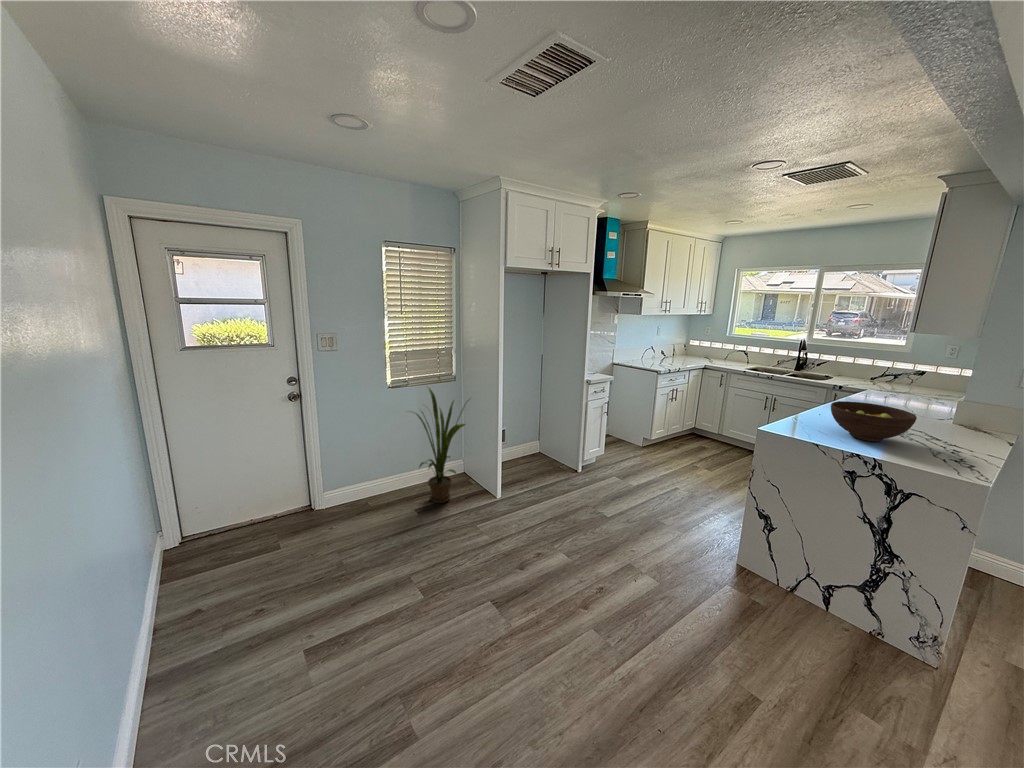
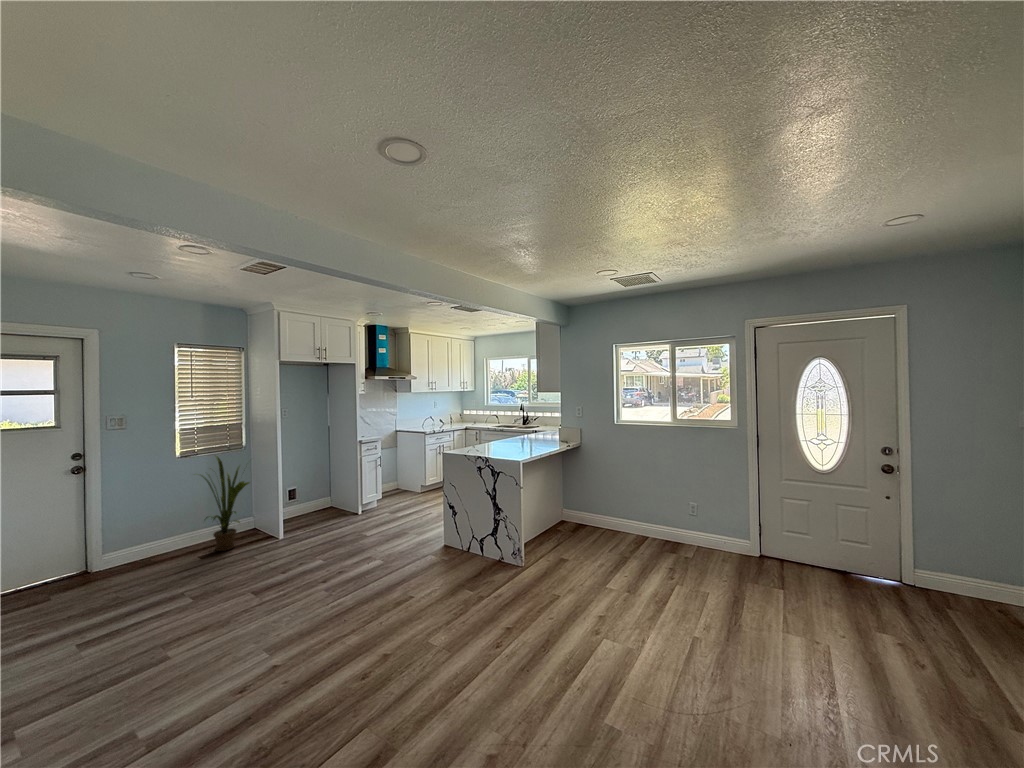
fruit bowl: present [831,401,917,442] -> none [481,434,517,454]

